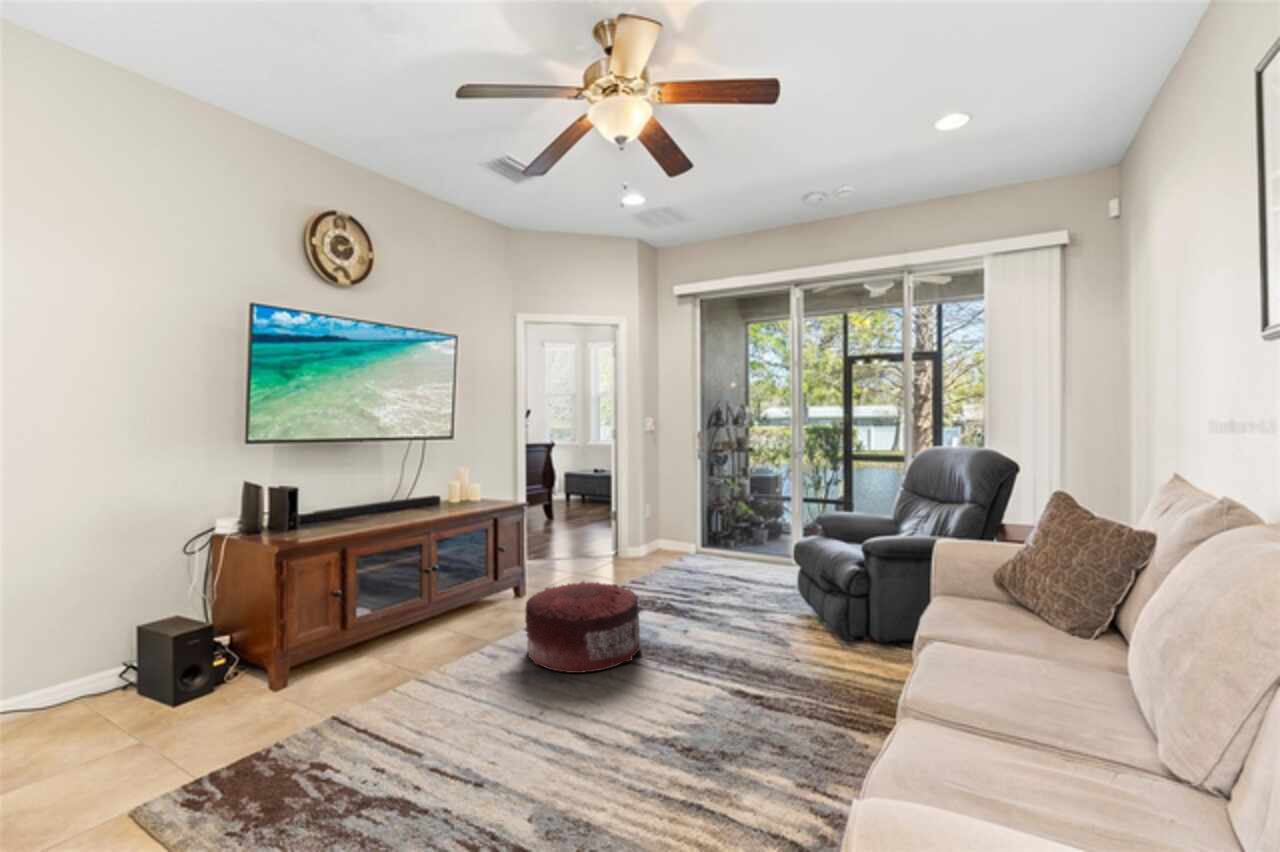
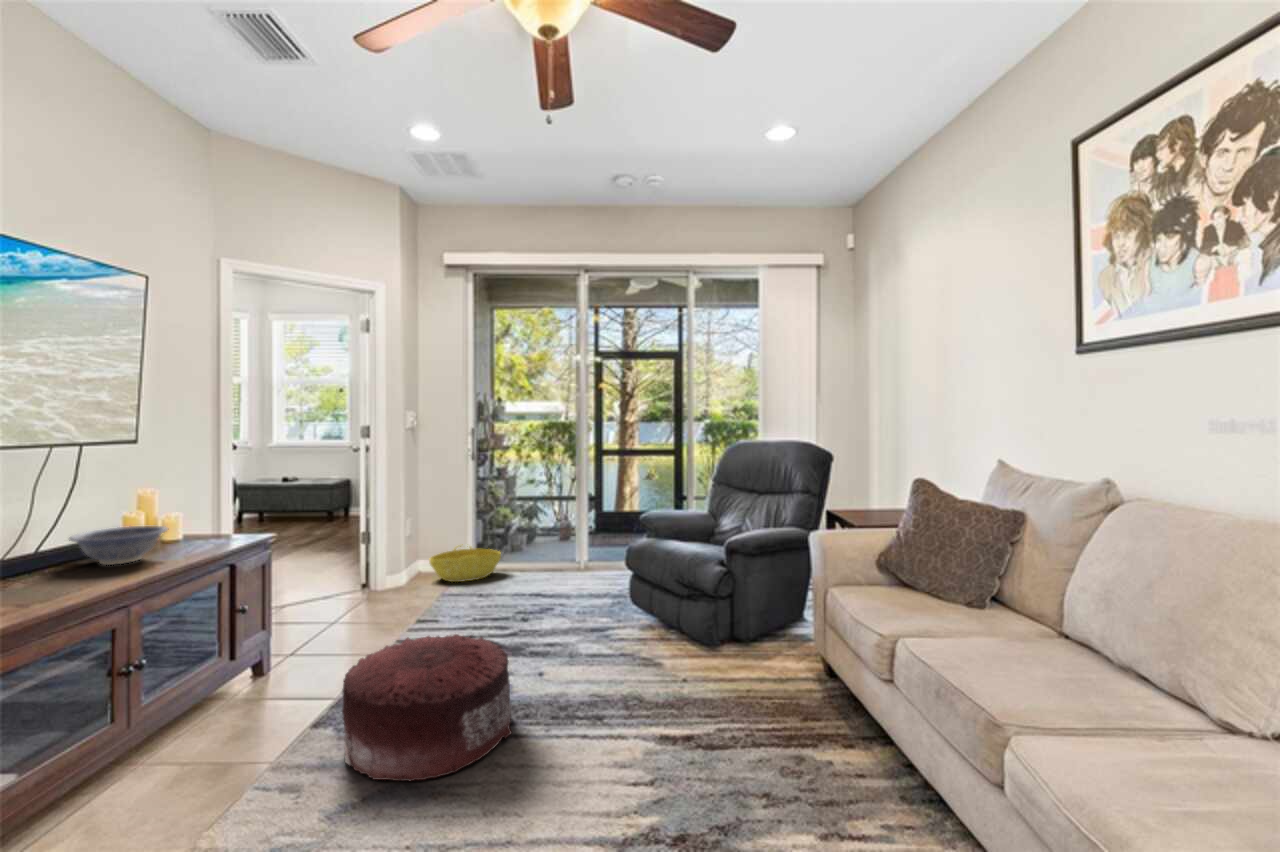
decorative bowl: none [416,489,464,509] -> present [69,526,167,565]
basket: none [661,529,720,559] -> present [429,546,501,582]

